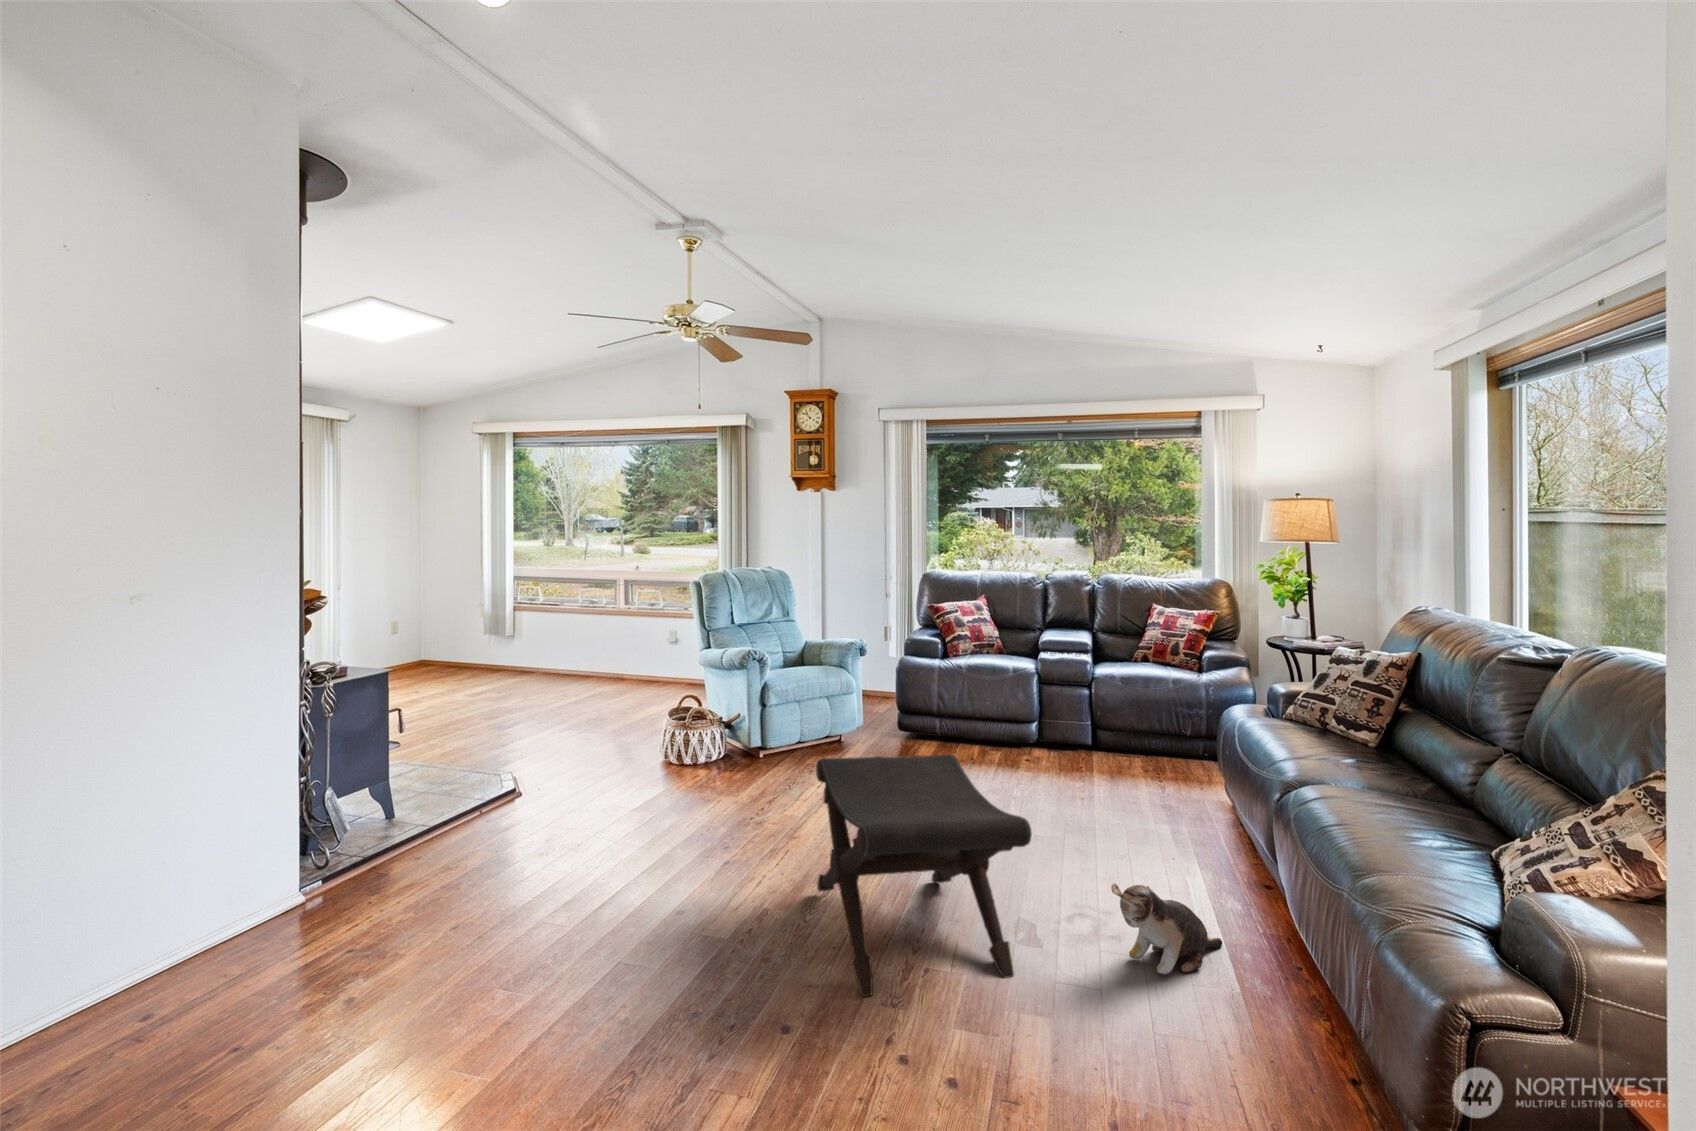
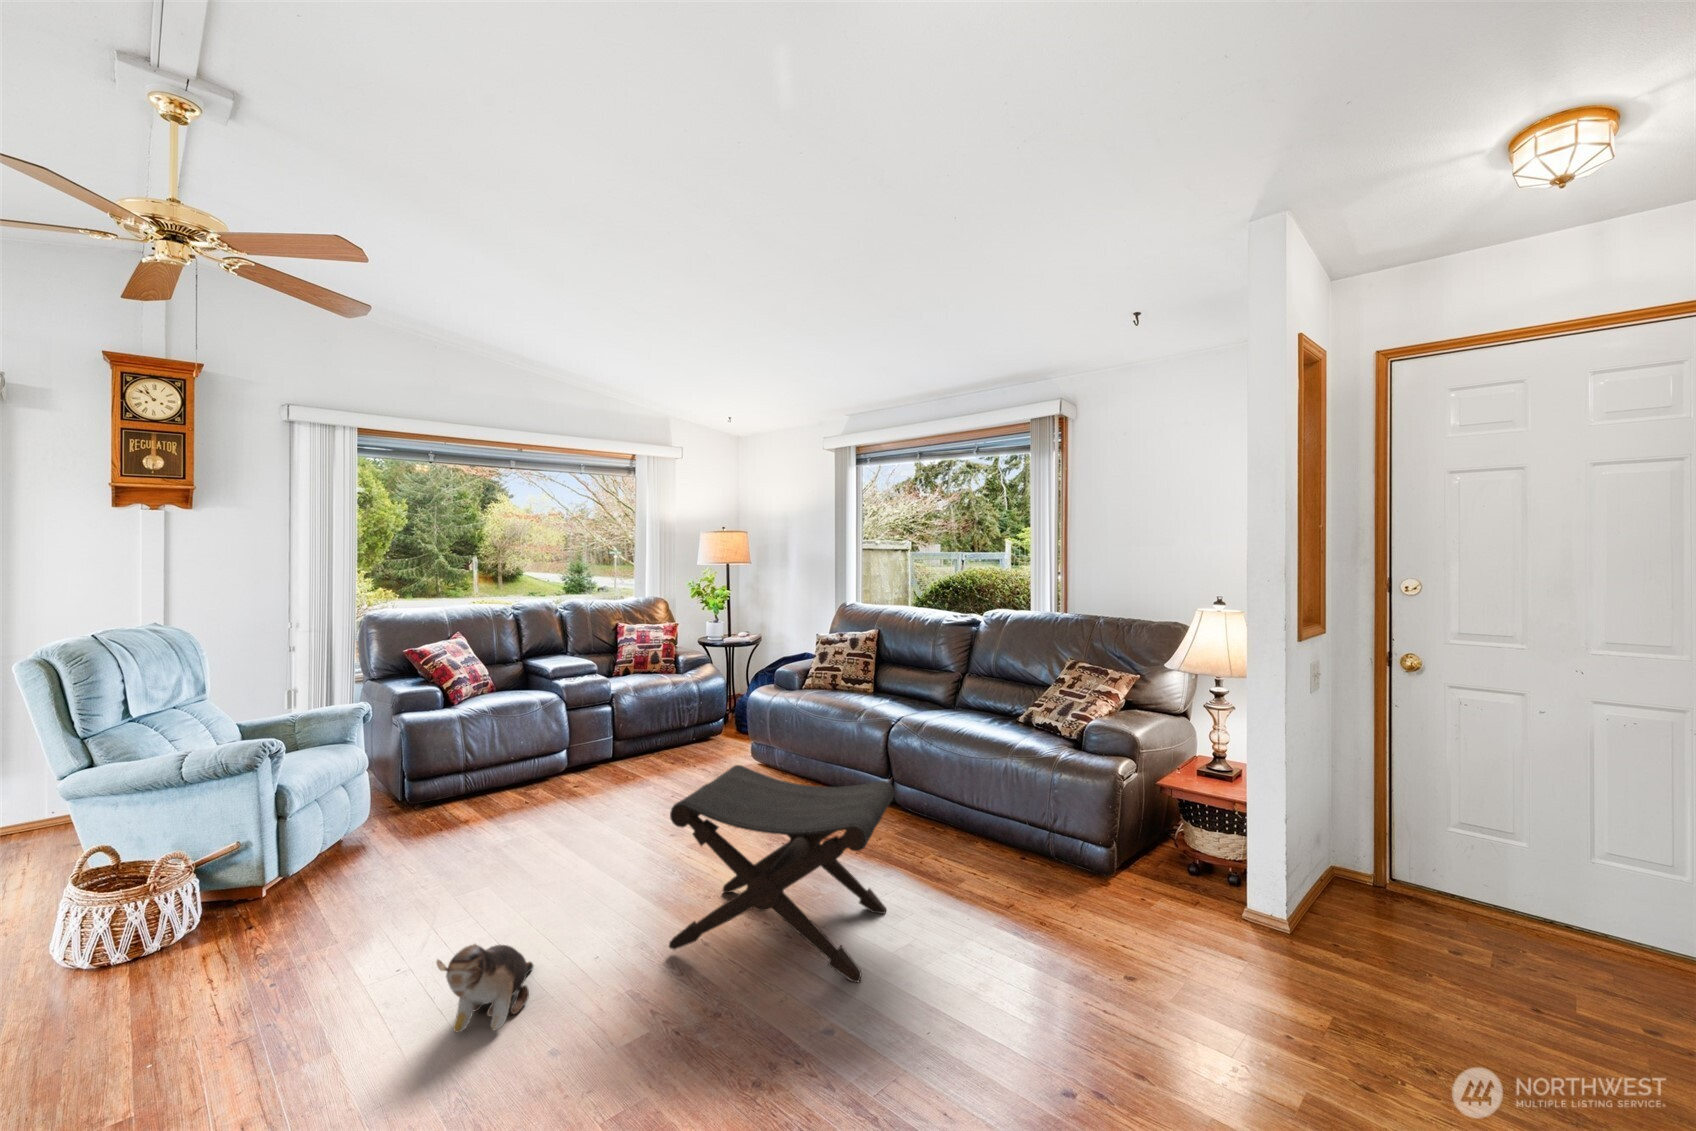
plush toy: present [1111,884,1222,974] -> present [436,944,533,1032]

